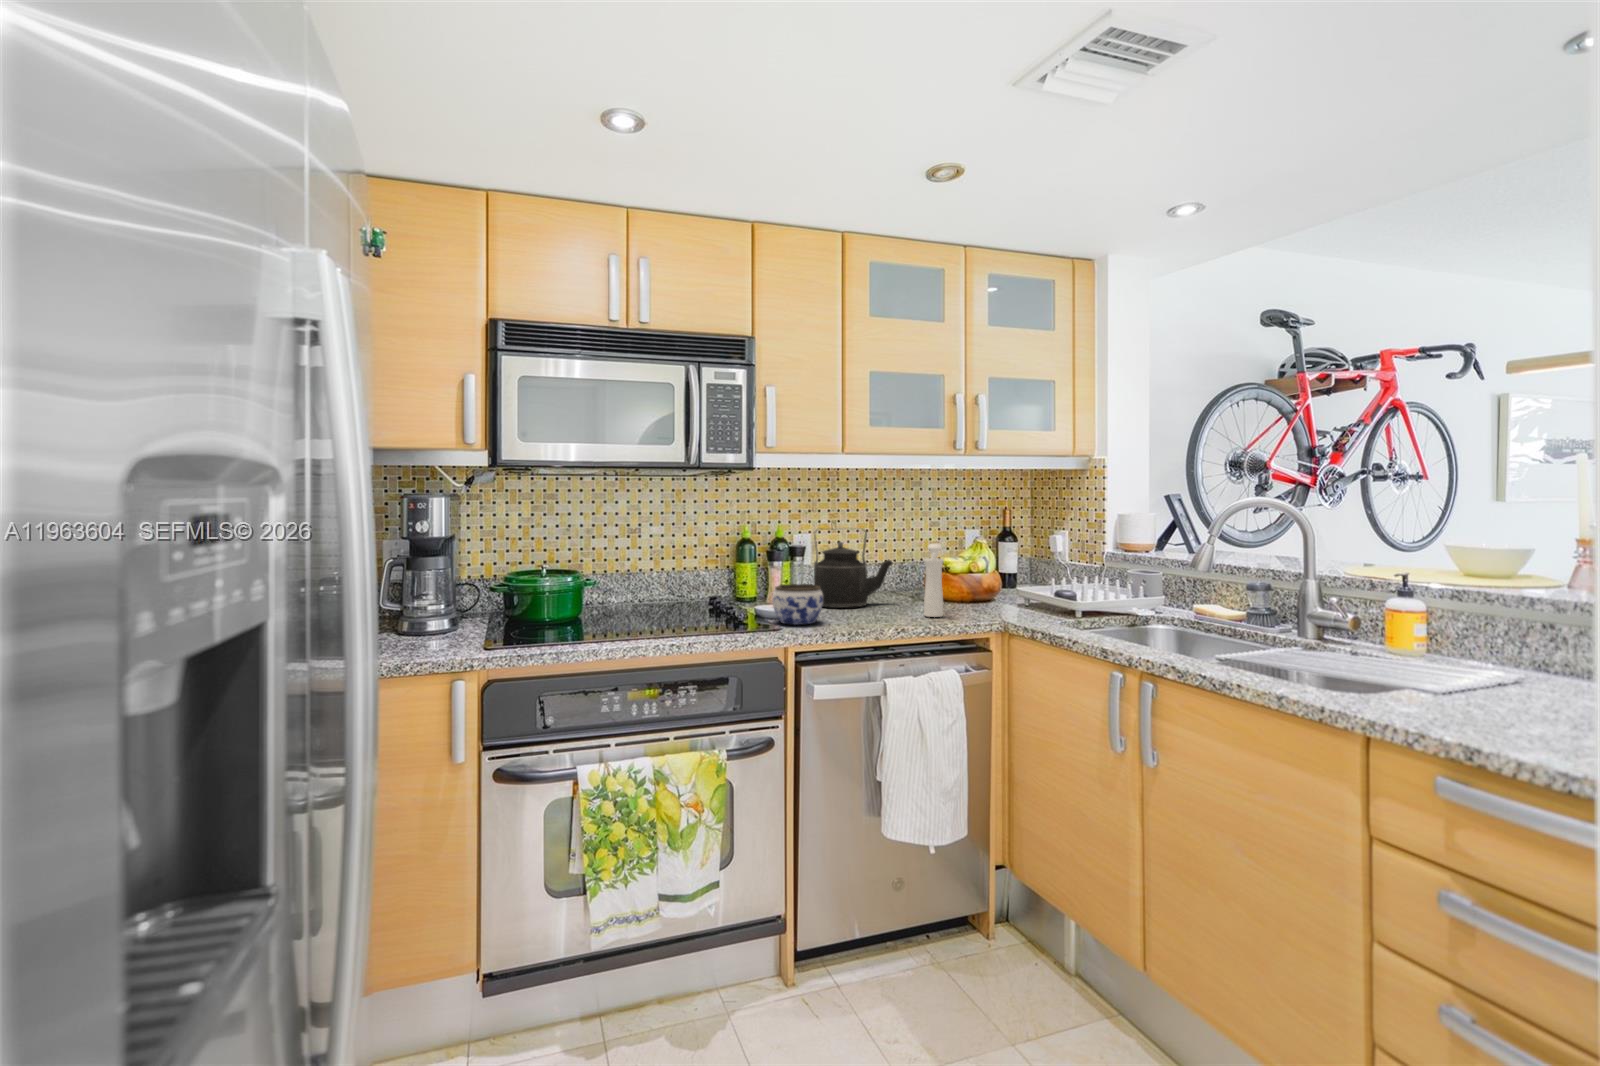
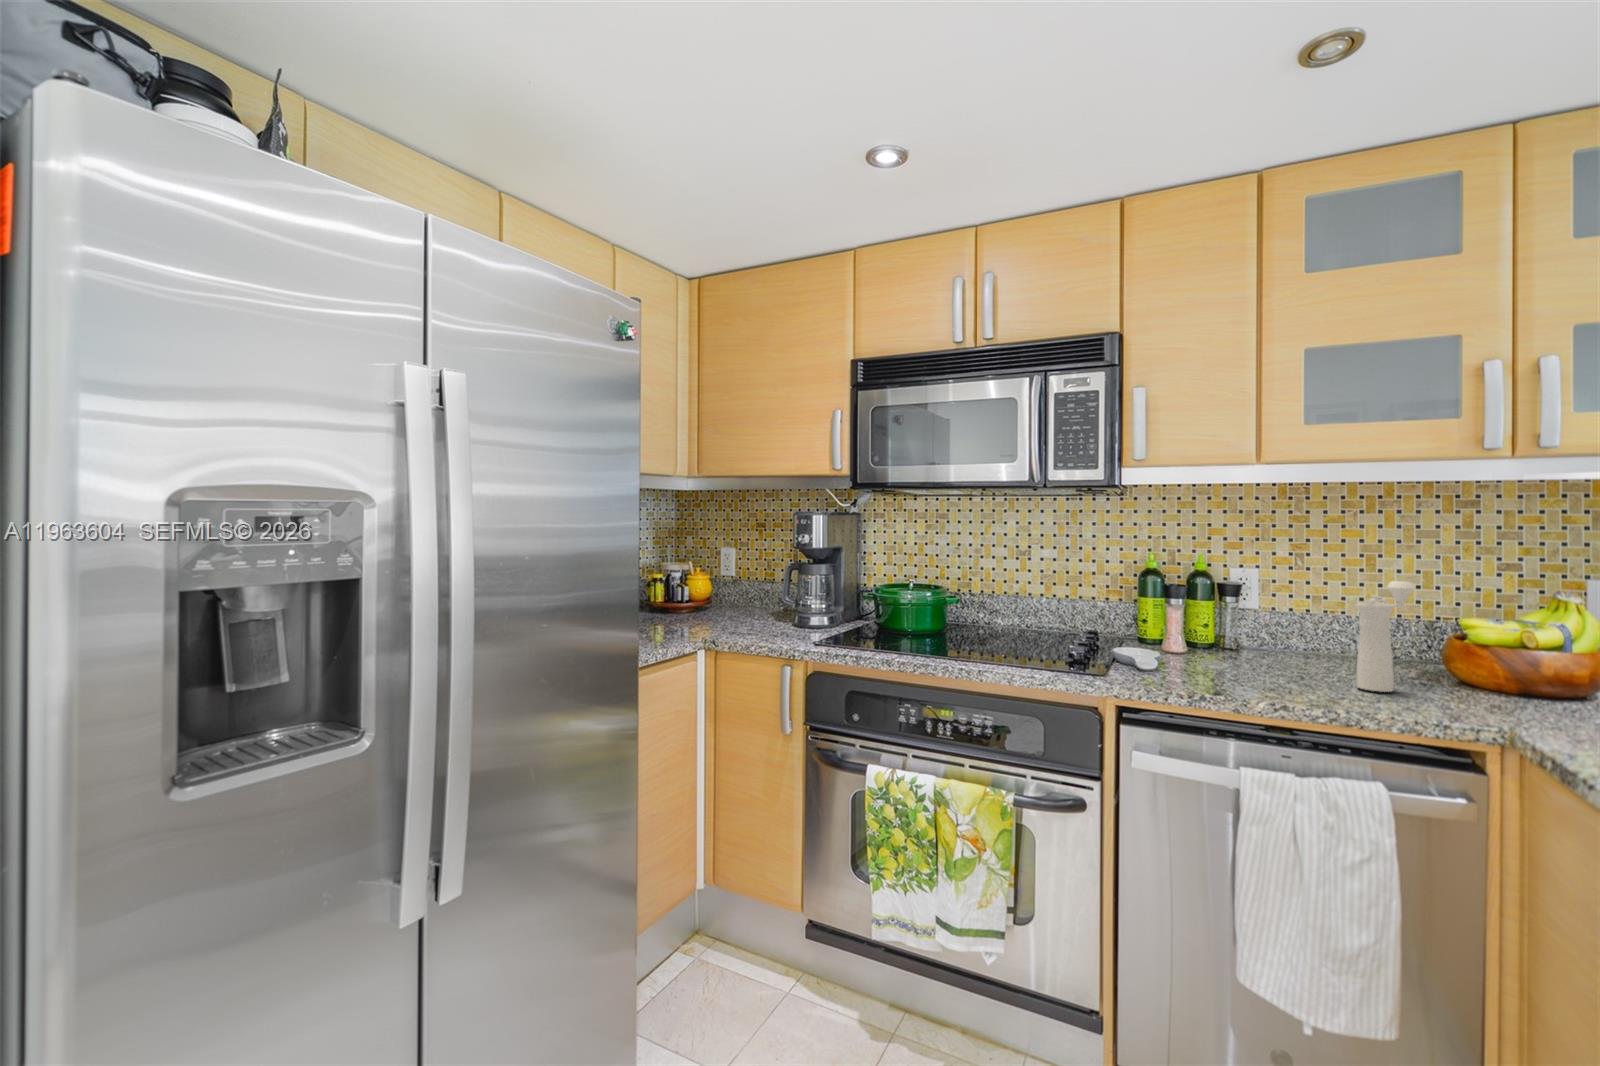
kettle: present [814,530,893,608] -> none [1218,555,1352,661]
jar: present [772,584,823,625] -> none [1108,619,1176,671]

